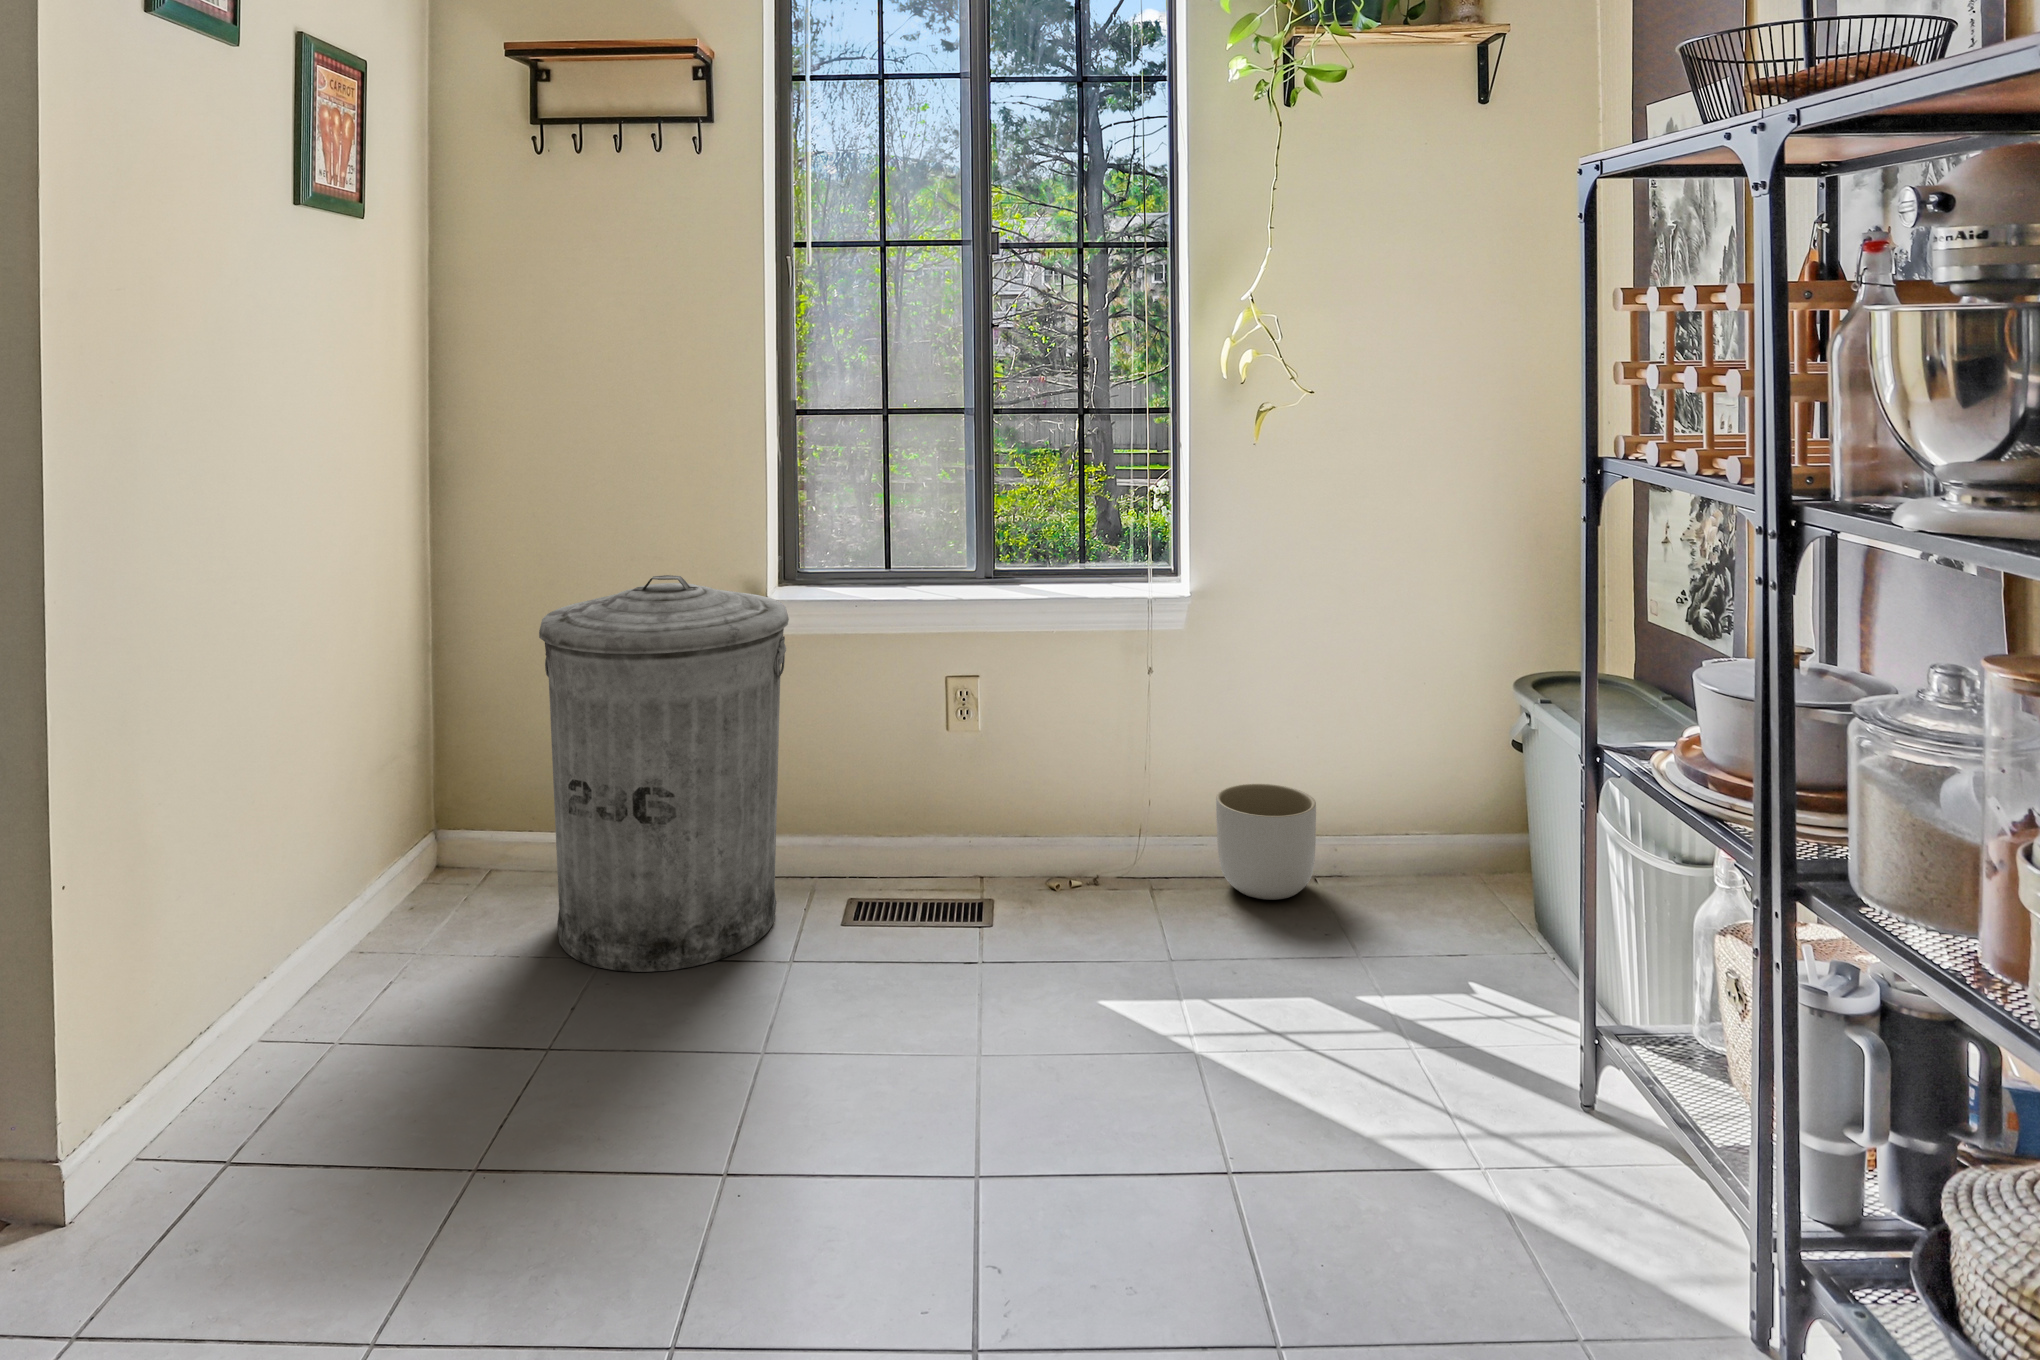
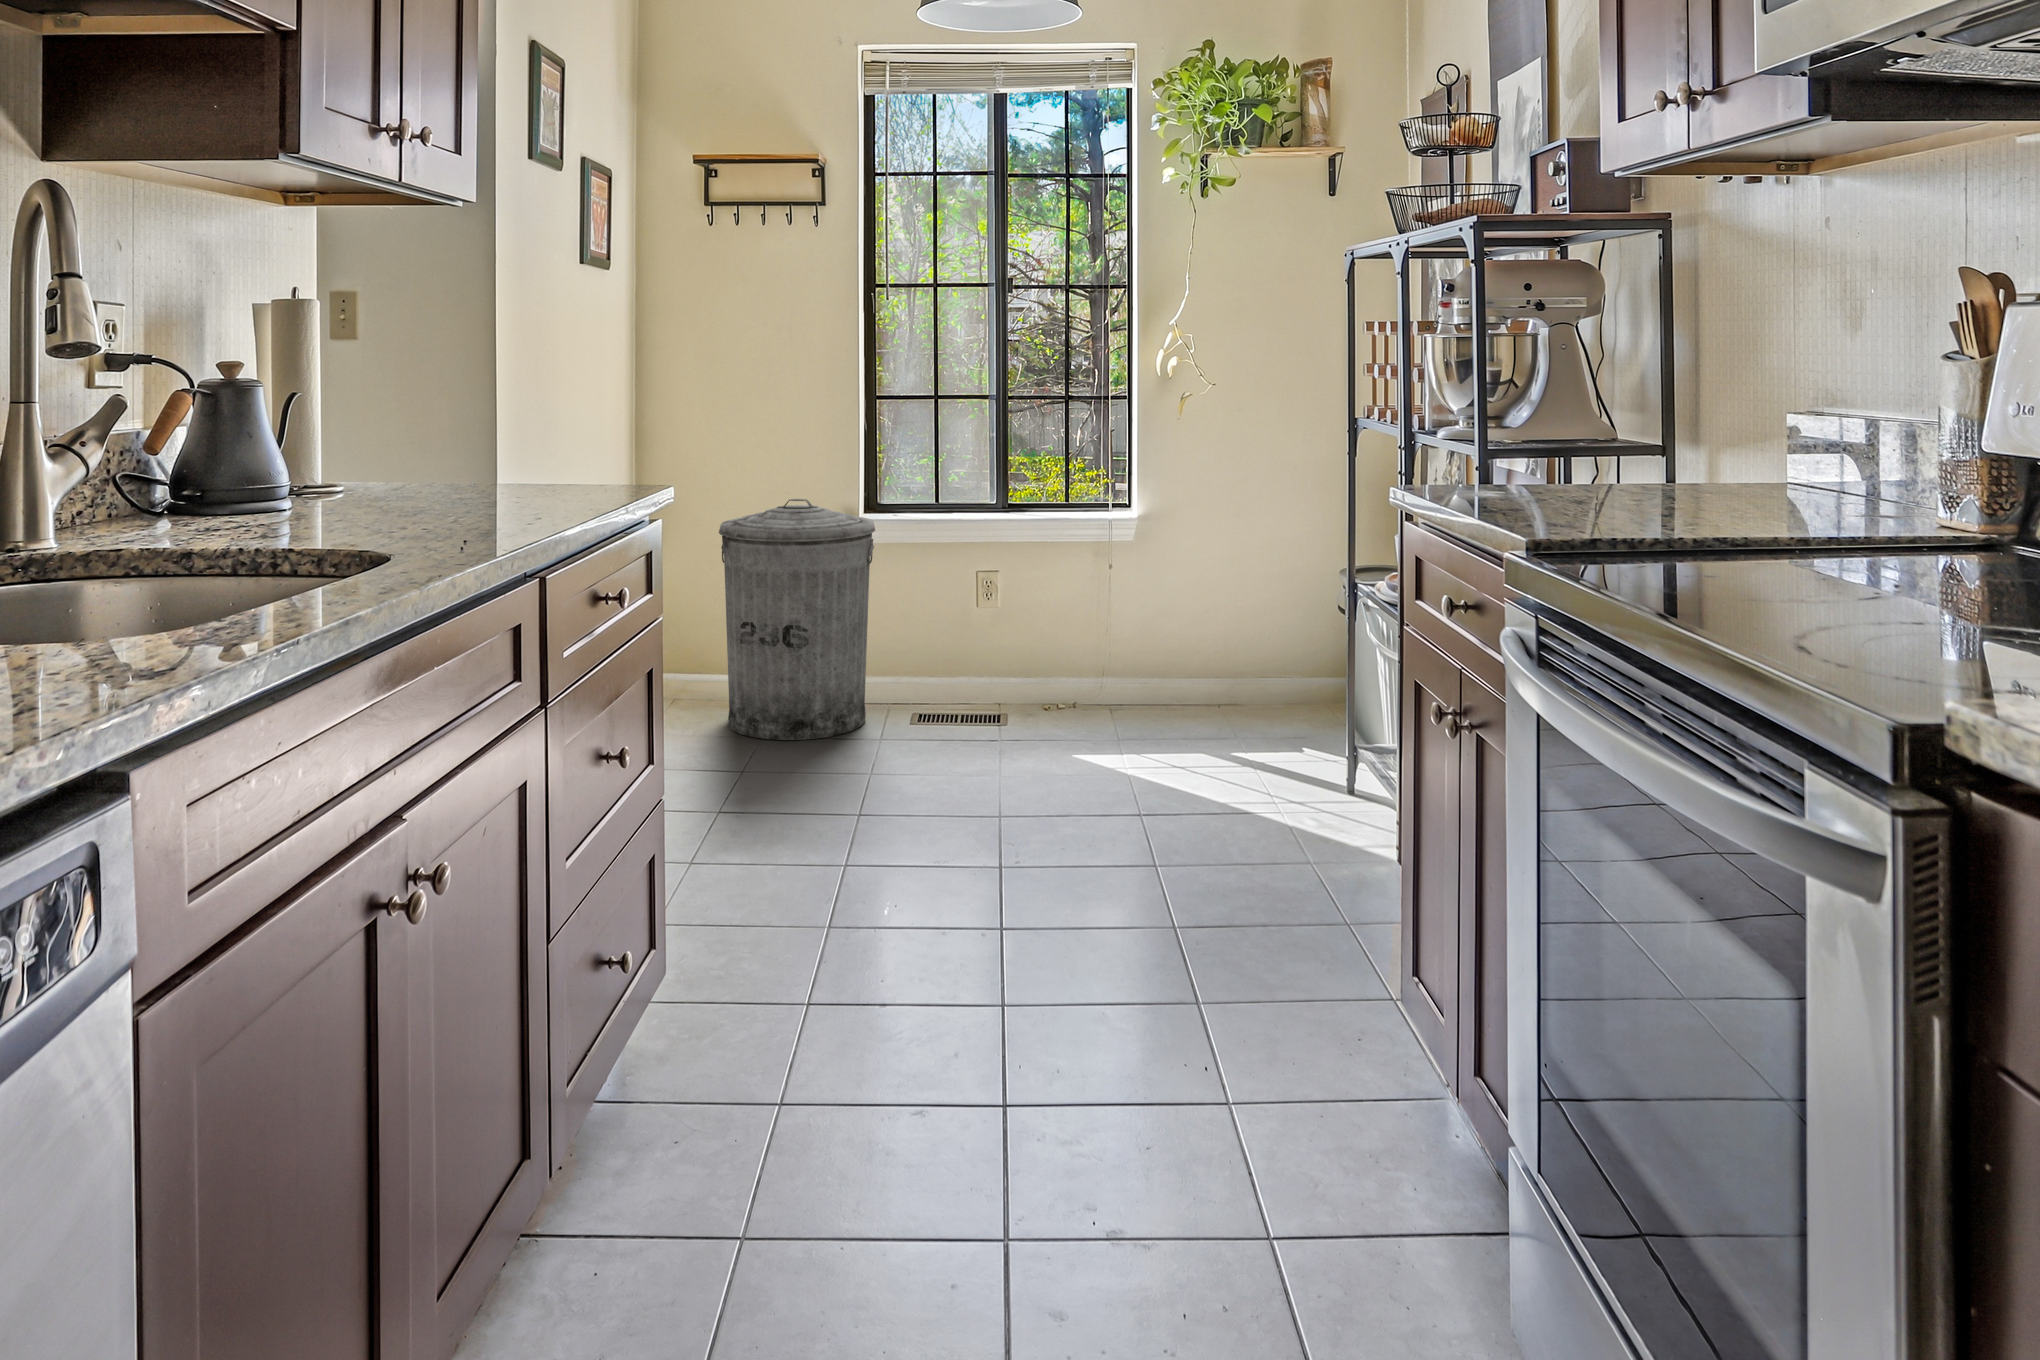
planter: present [1216,784,1316,900] -> none [1152,645,1216,715]

